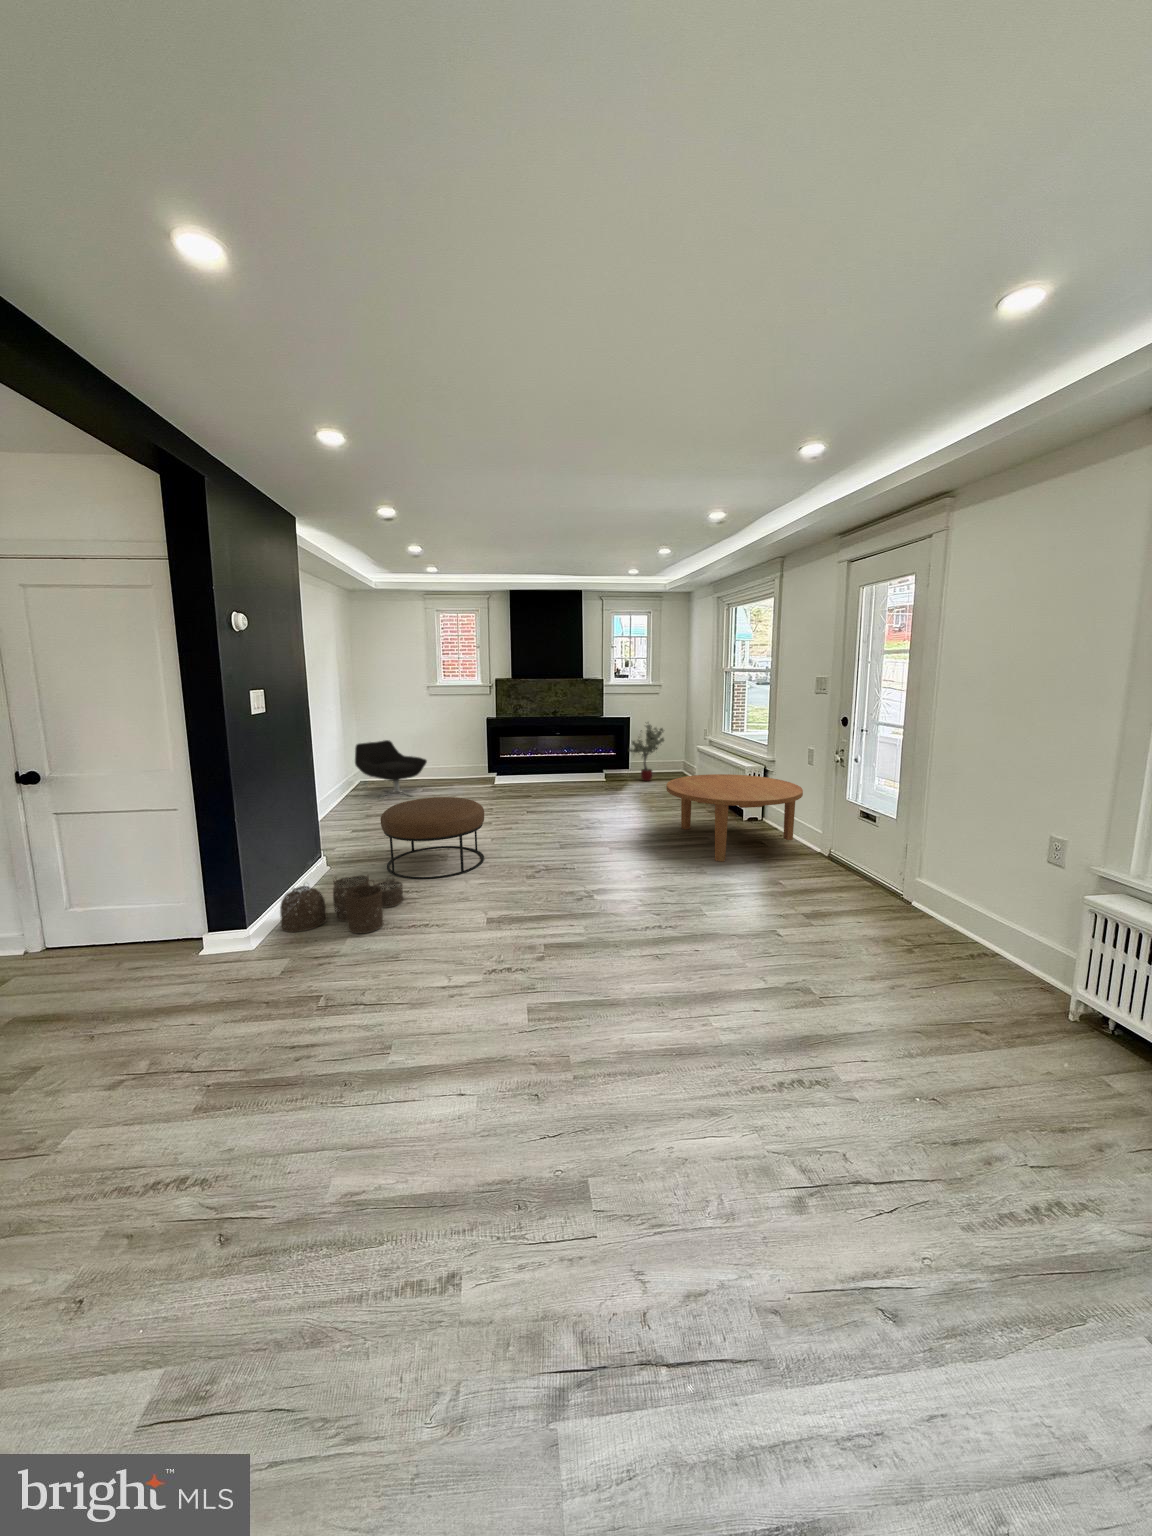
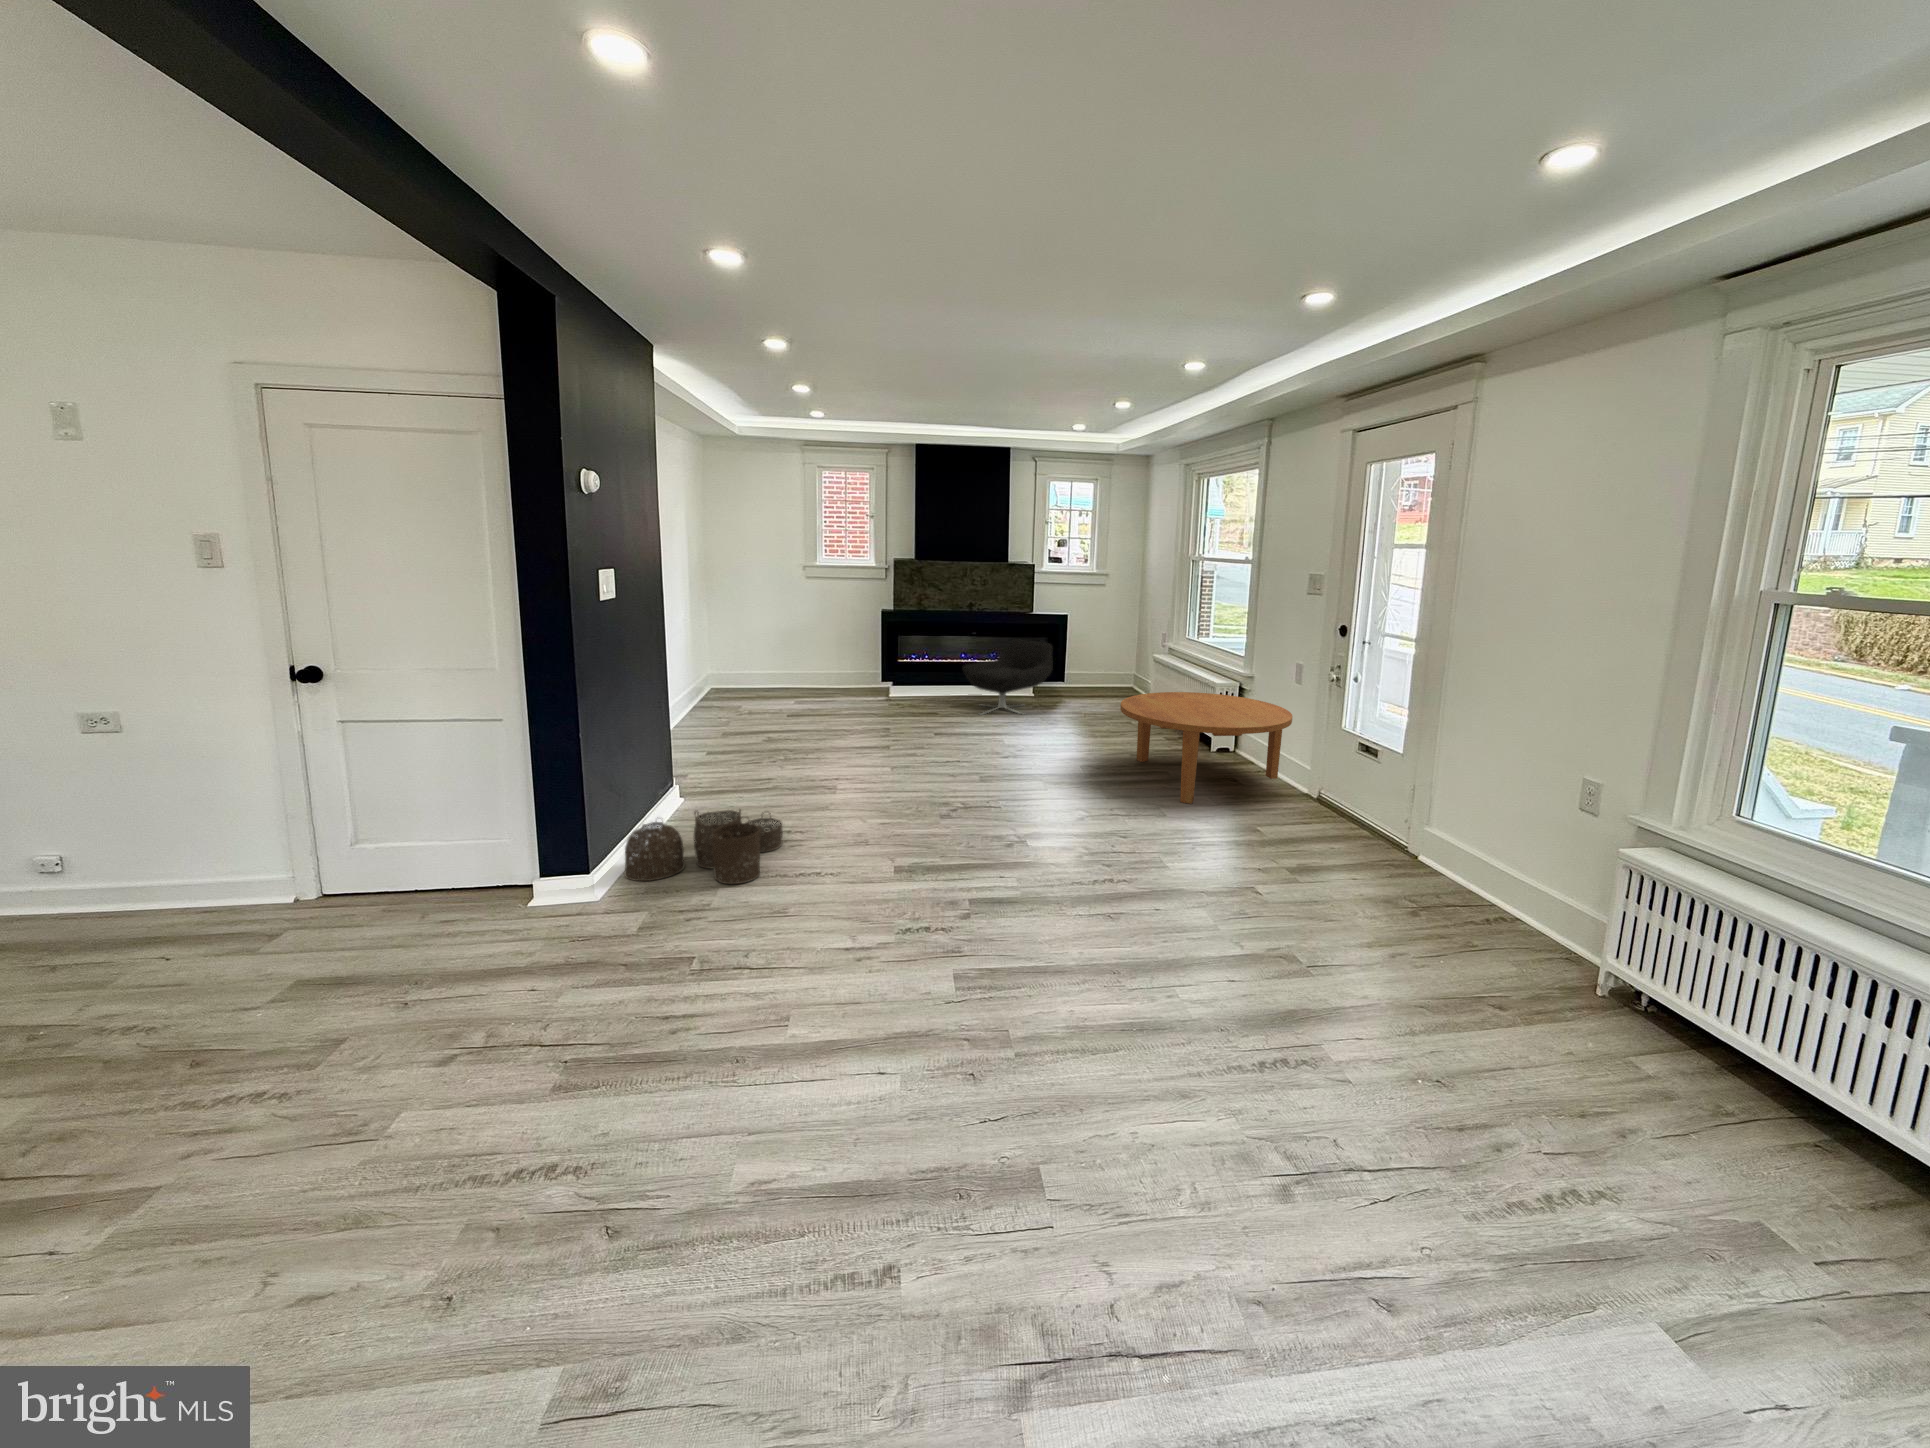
potted tree: present [629,725,664,781] -> none [1066,619,1115,698]
lounge chair: present [355,740,427,796] -> present [962,639,1053,714]
ottoman: present [380,797,484,879] -> none [750,712,886,817]

